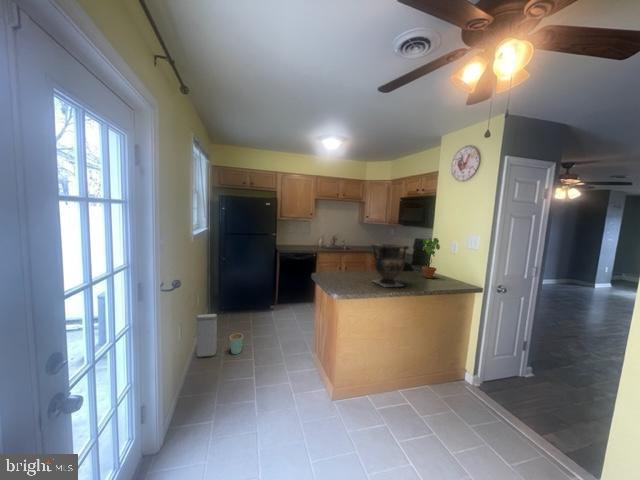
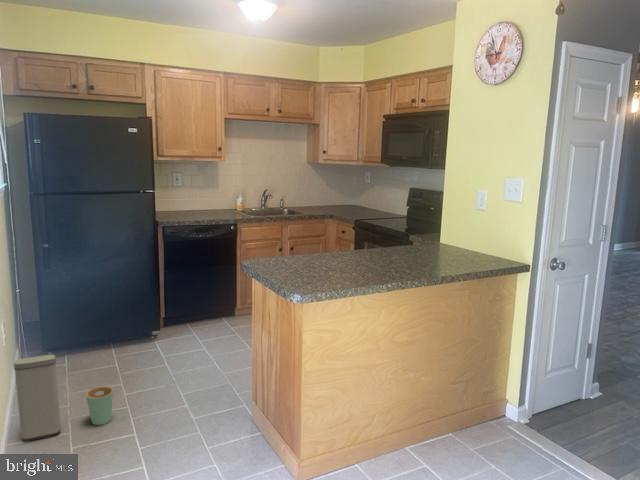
potted plant: present [422,238,440,278] -> none [432,185,461,255]
vase: present [371,243,409,287] -> none [349,198,412,276]

